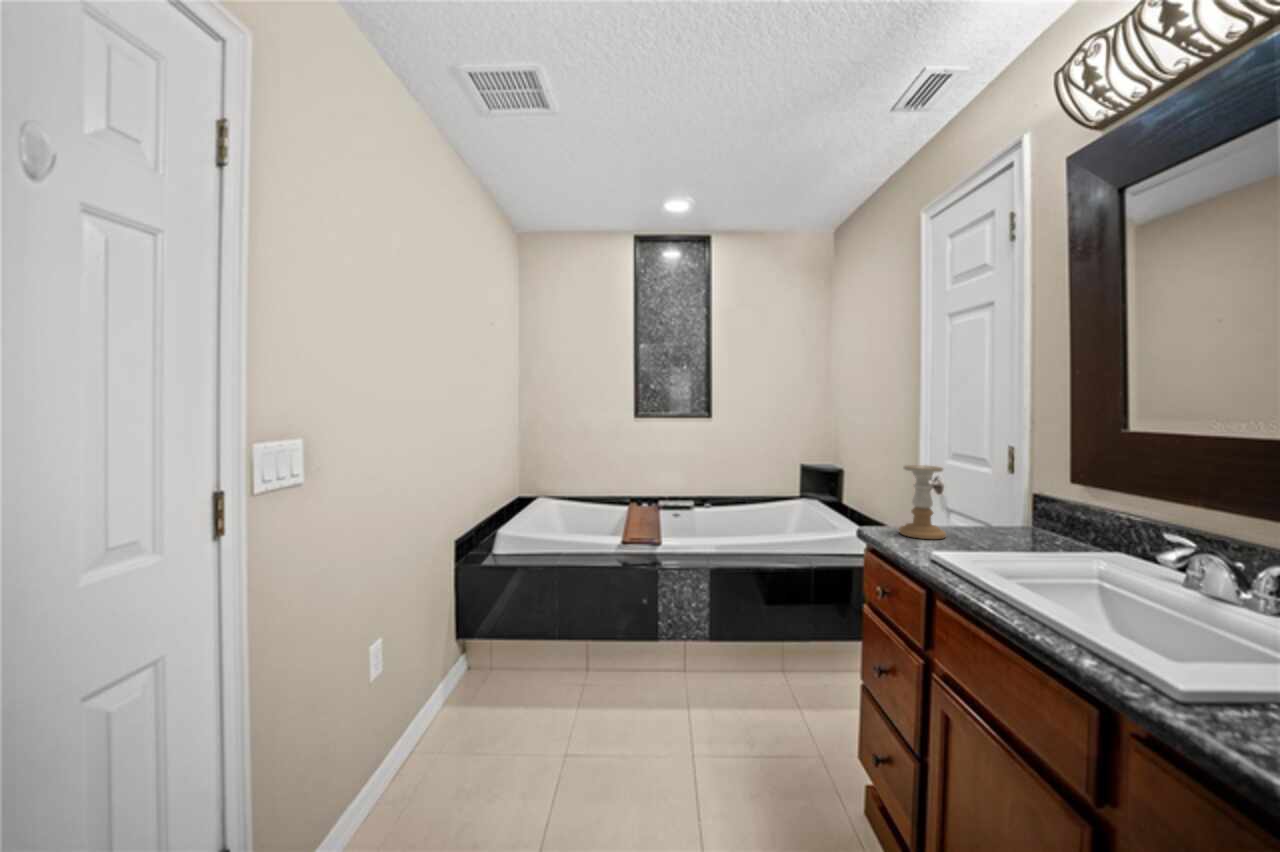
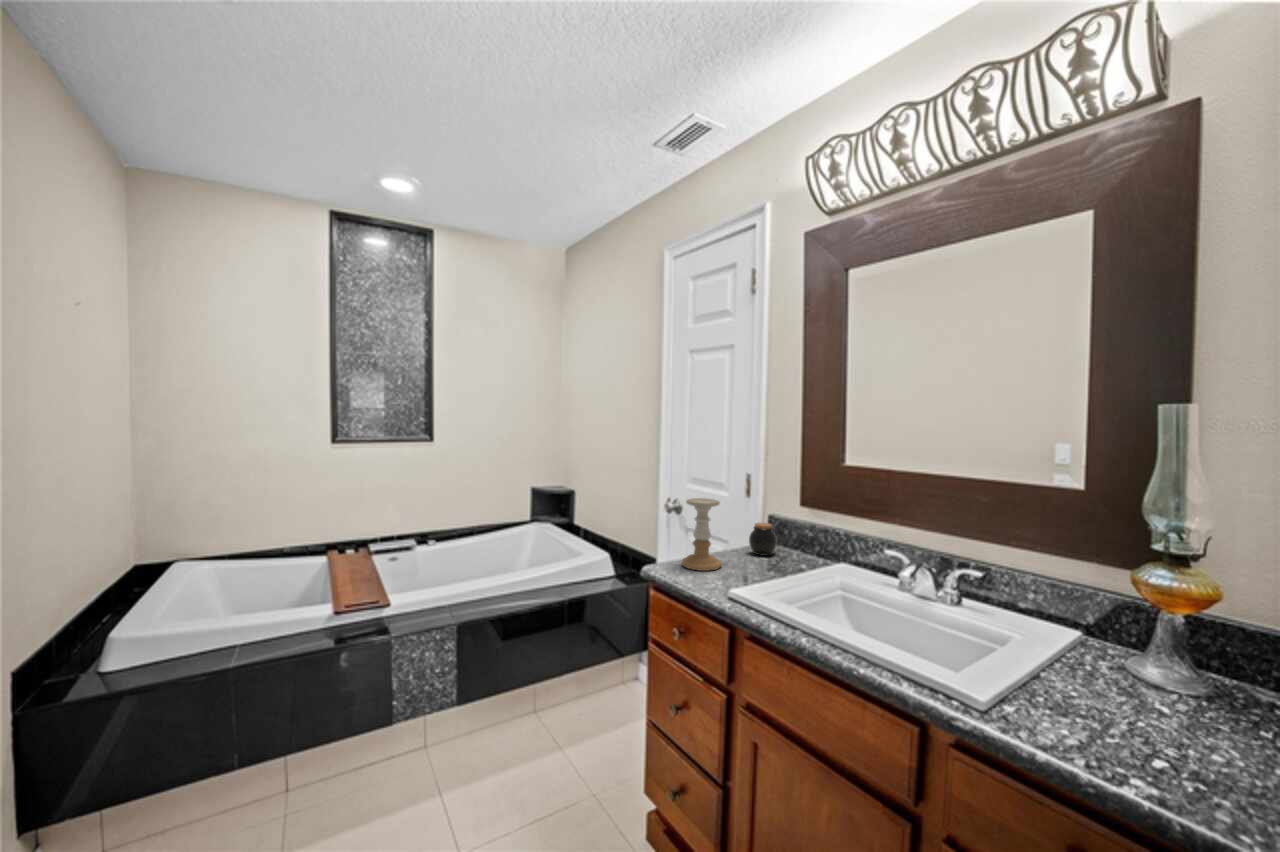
jar: none [996,499,1034,536] -> present [749,523,777,556]

